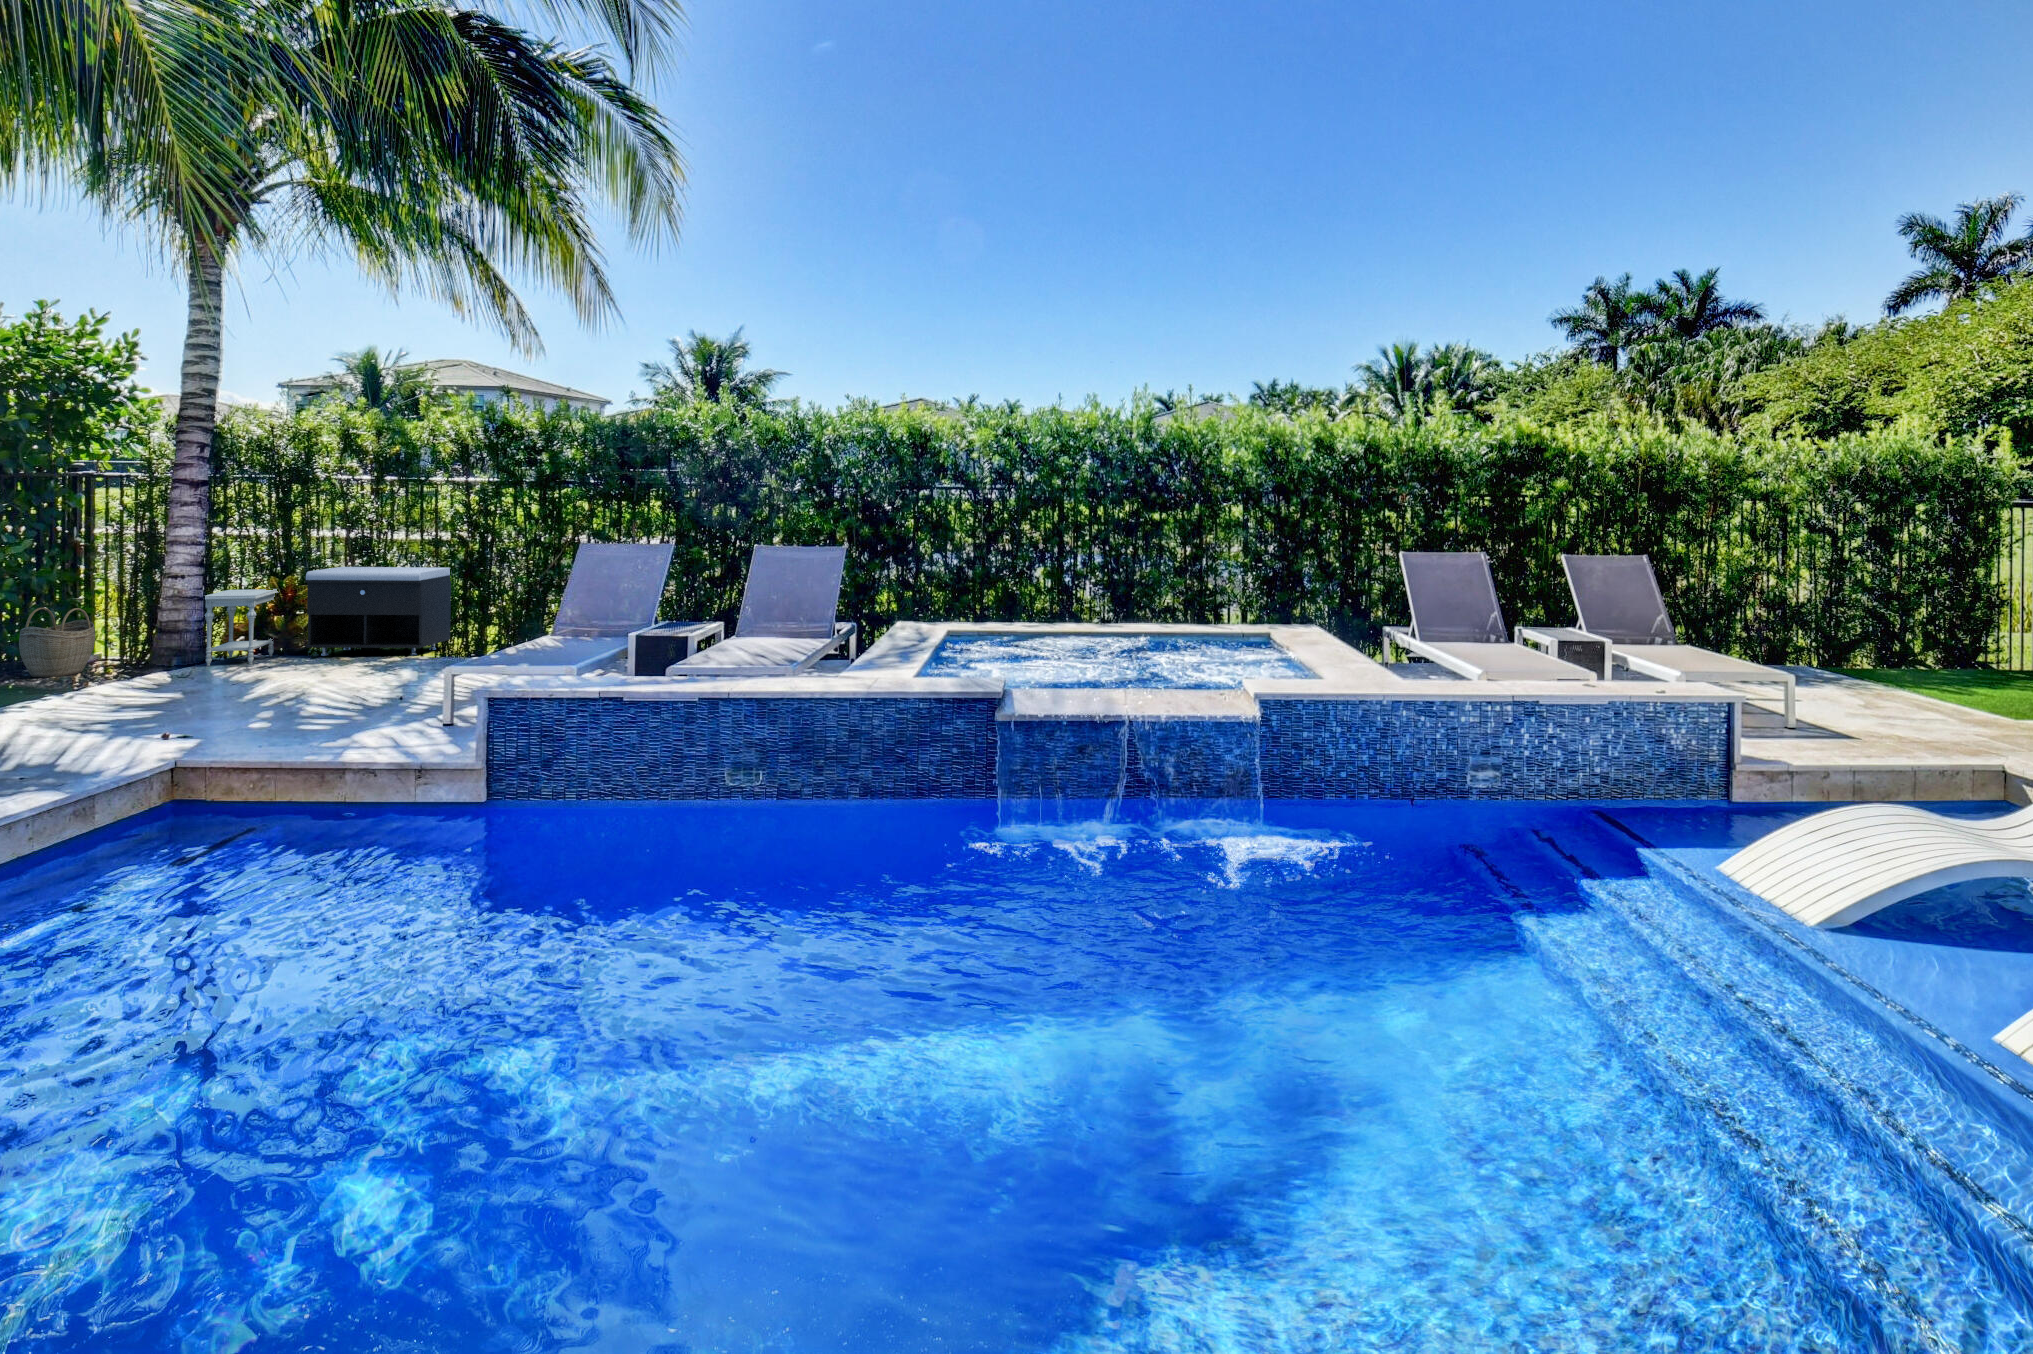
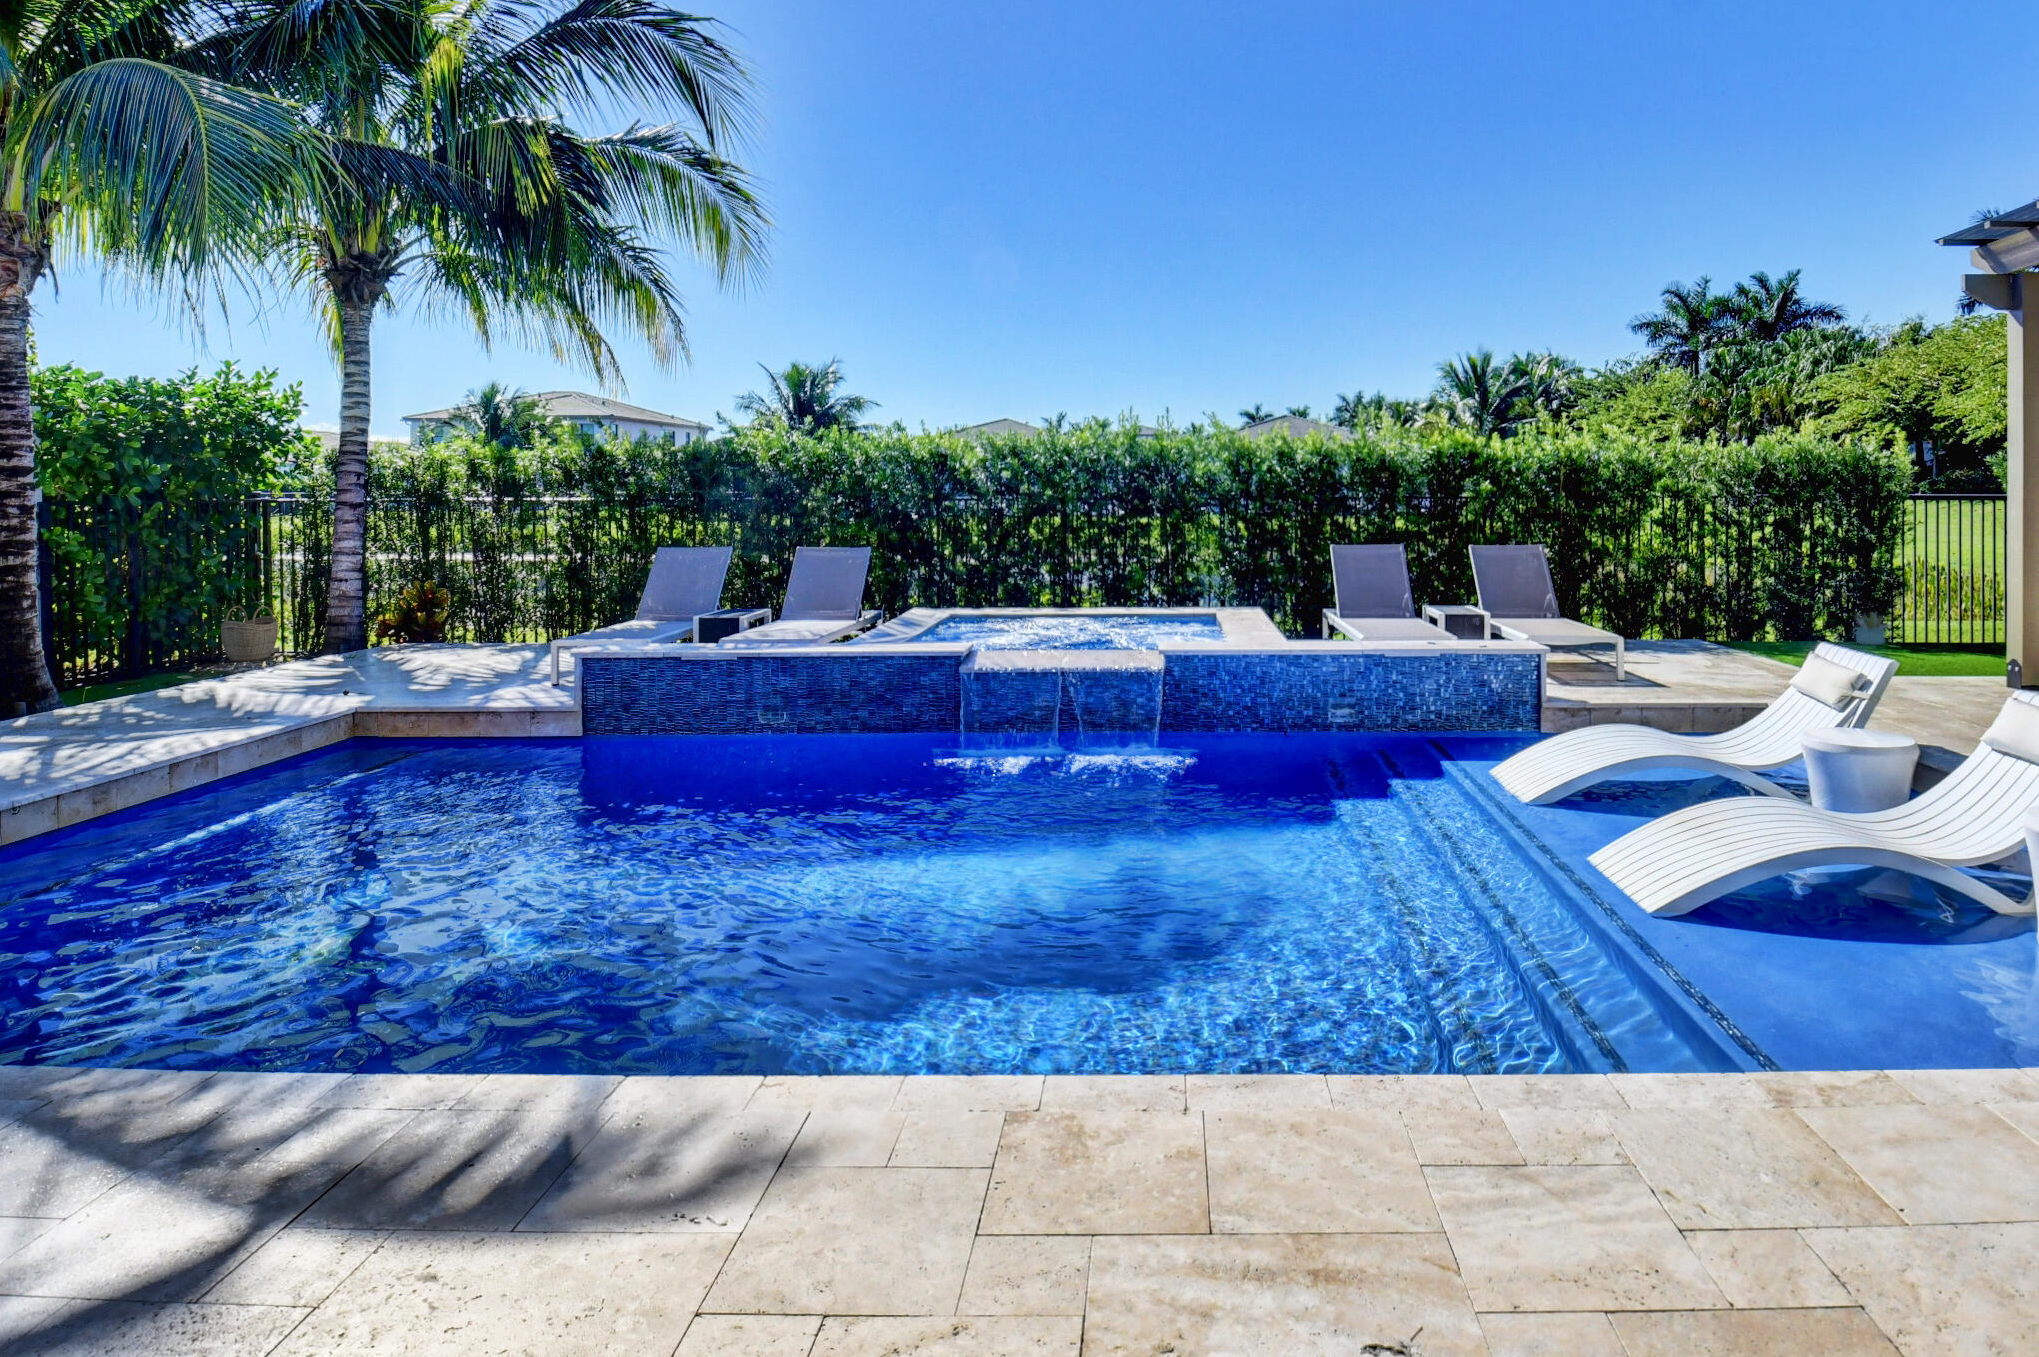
storage bench: present [306,567,451,656] -> none [440,572,558,645]
side table: present [205,589,279,666] -> none [359,591,420,653]
decorative plant: none [1942,636,1985,672] -> present [1855,613,1890,645]

